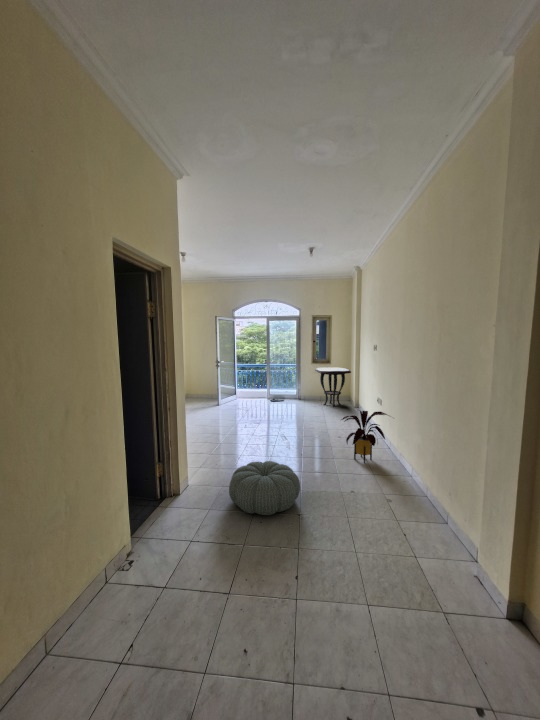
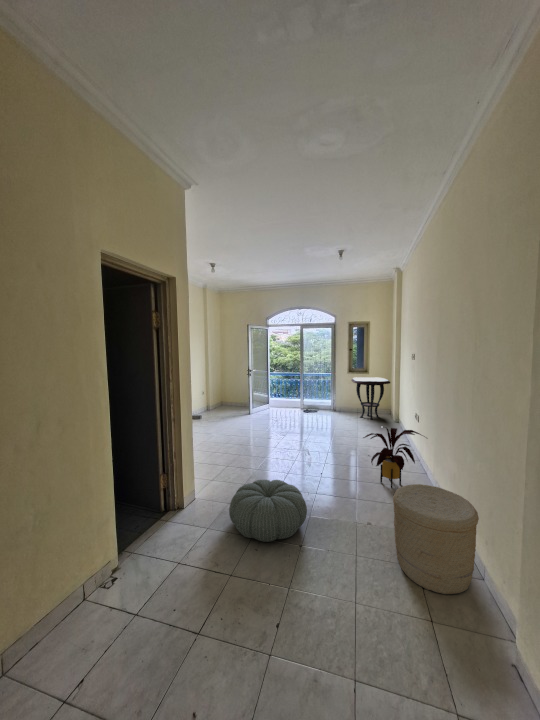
woven basket: none [378,454,447,539] -> present [393,484,479,594]

